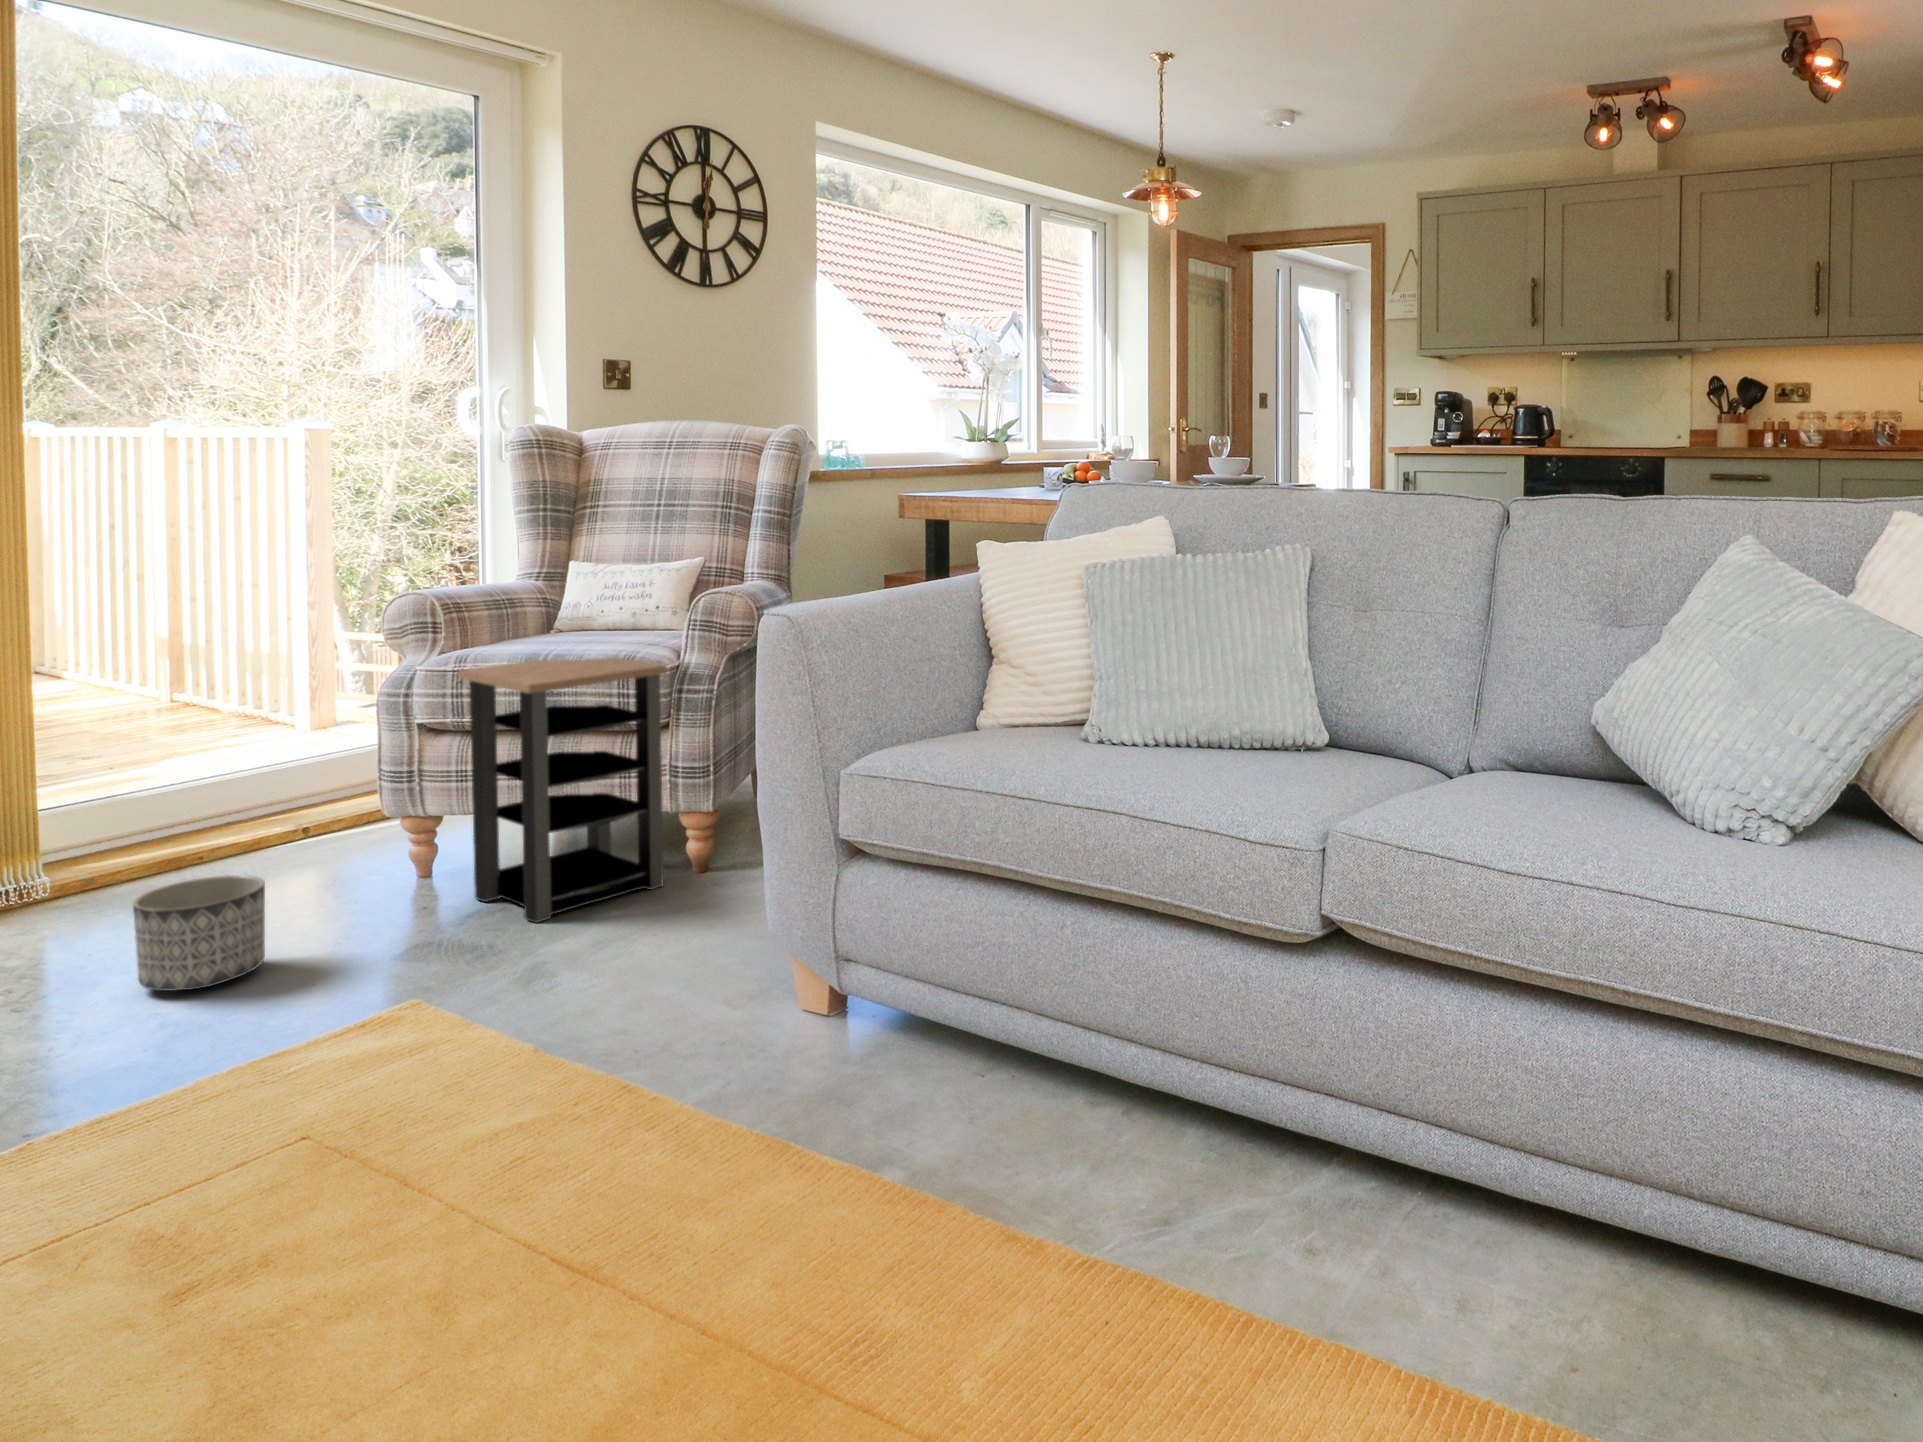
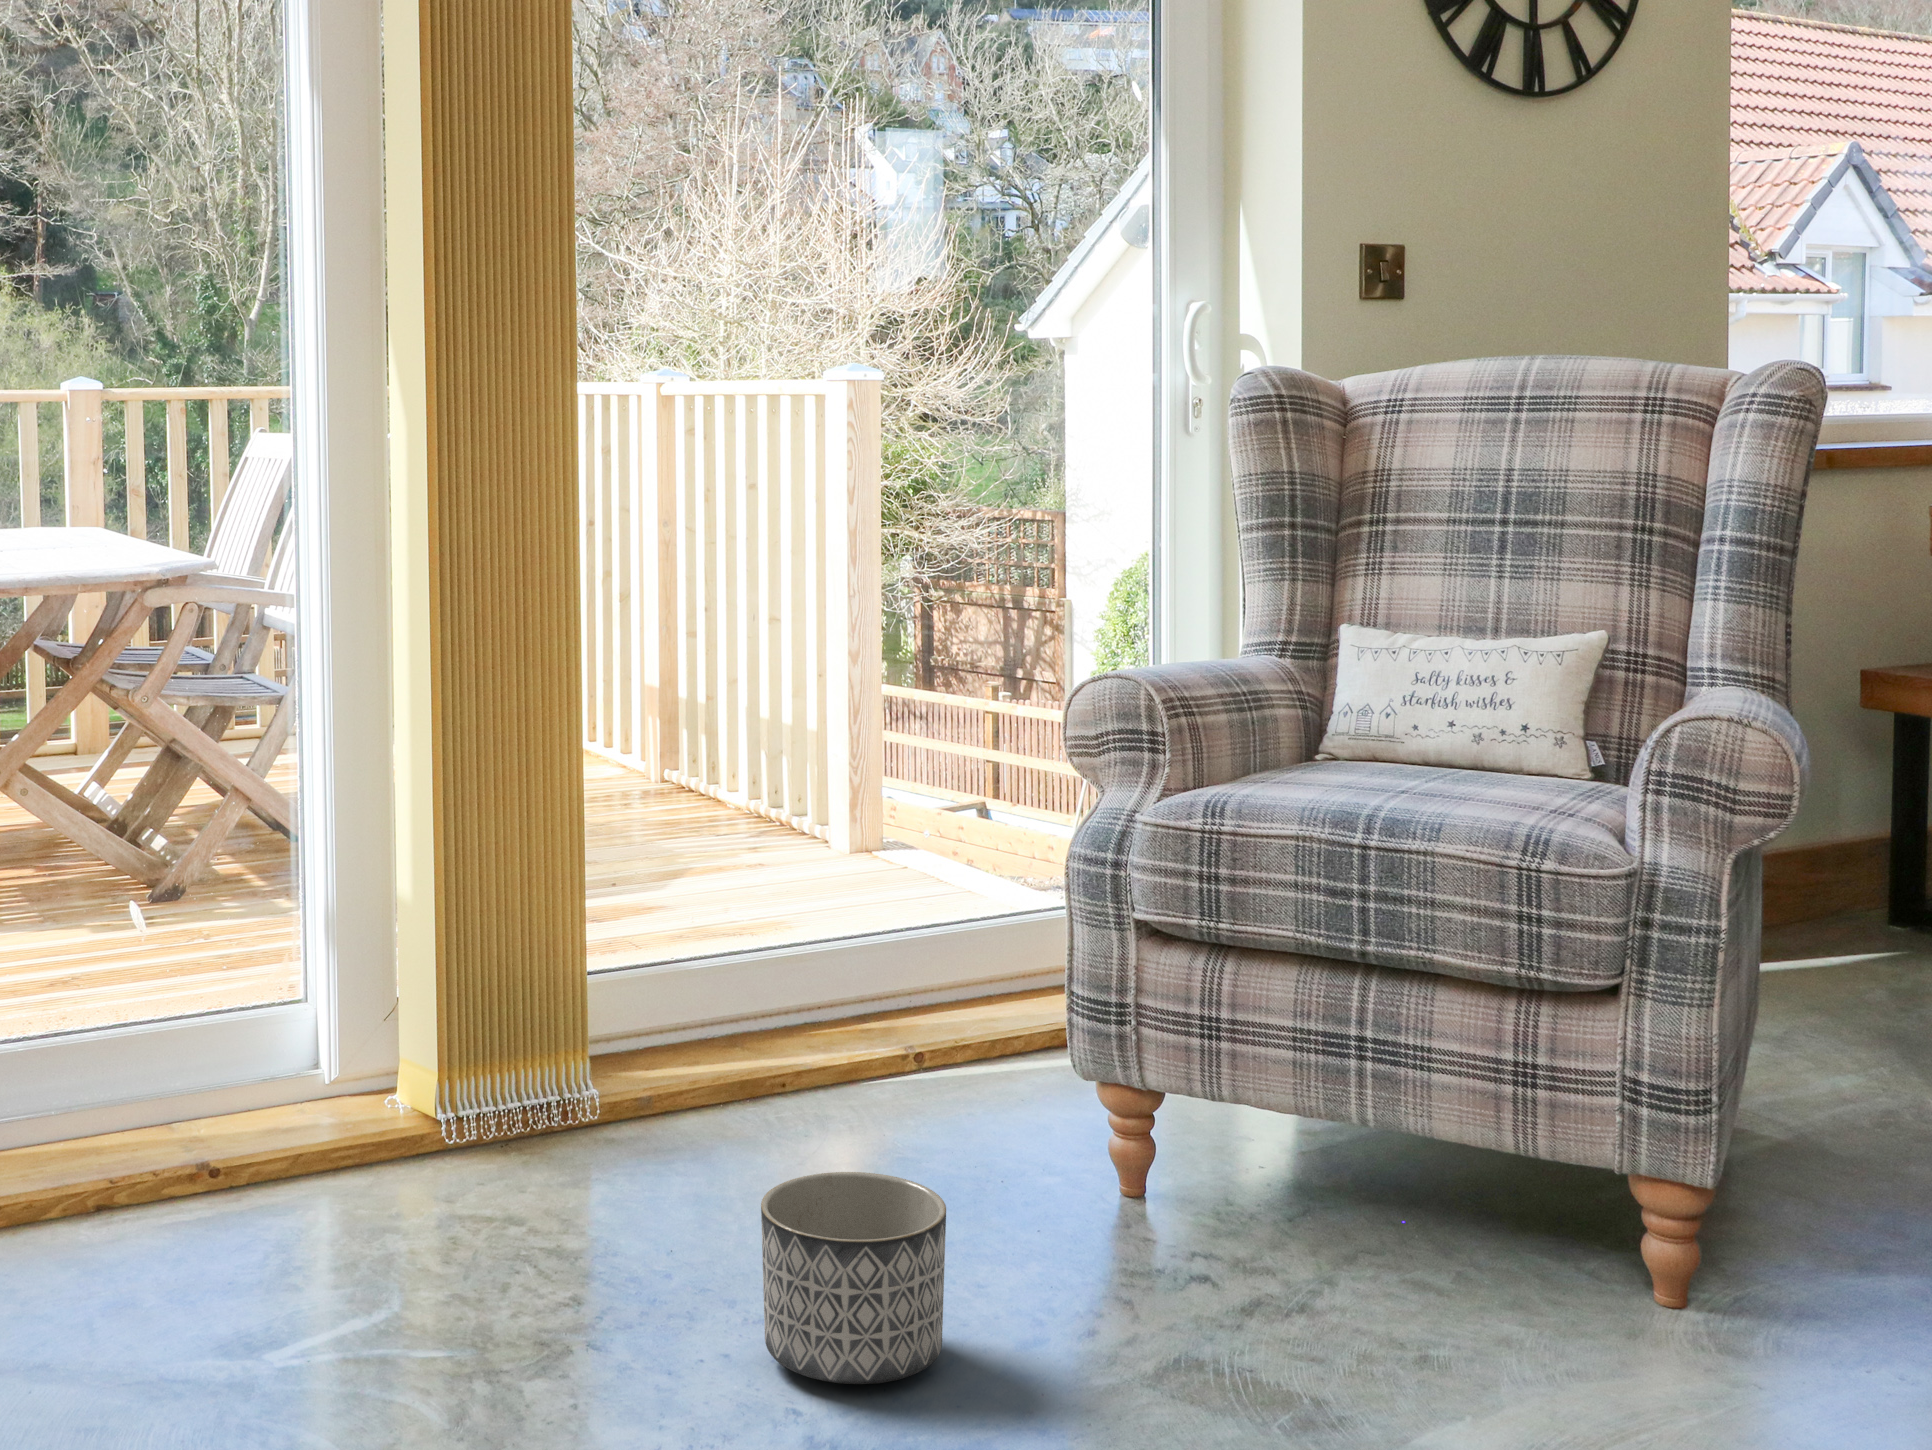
side table: present [458,658,667,923] -> none [1225,817,1634,1371]

